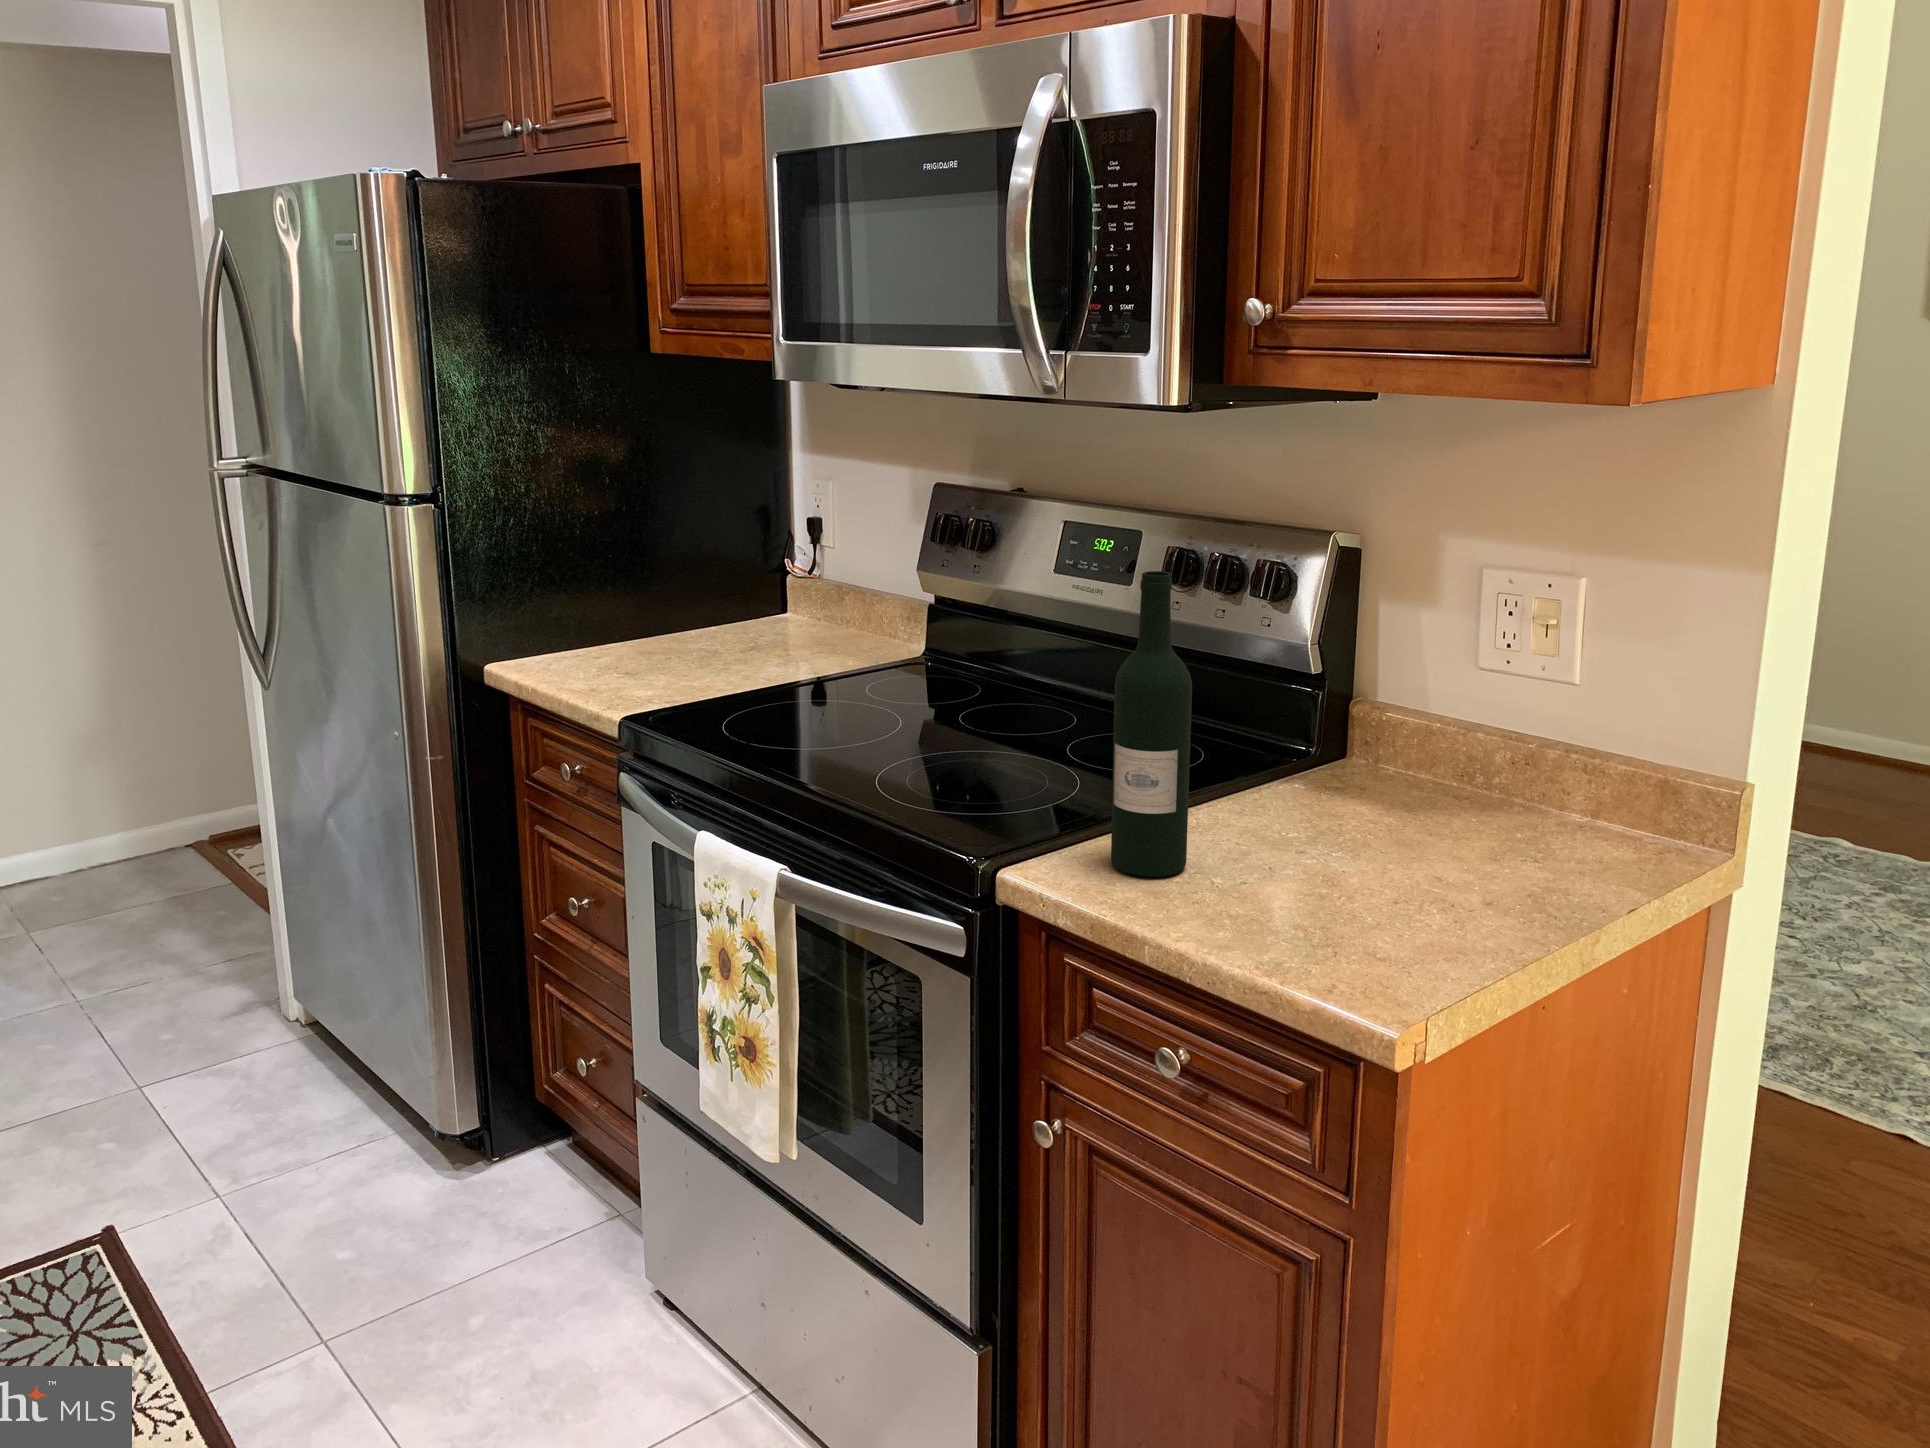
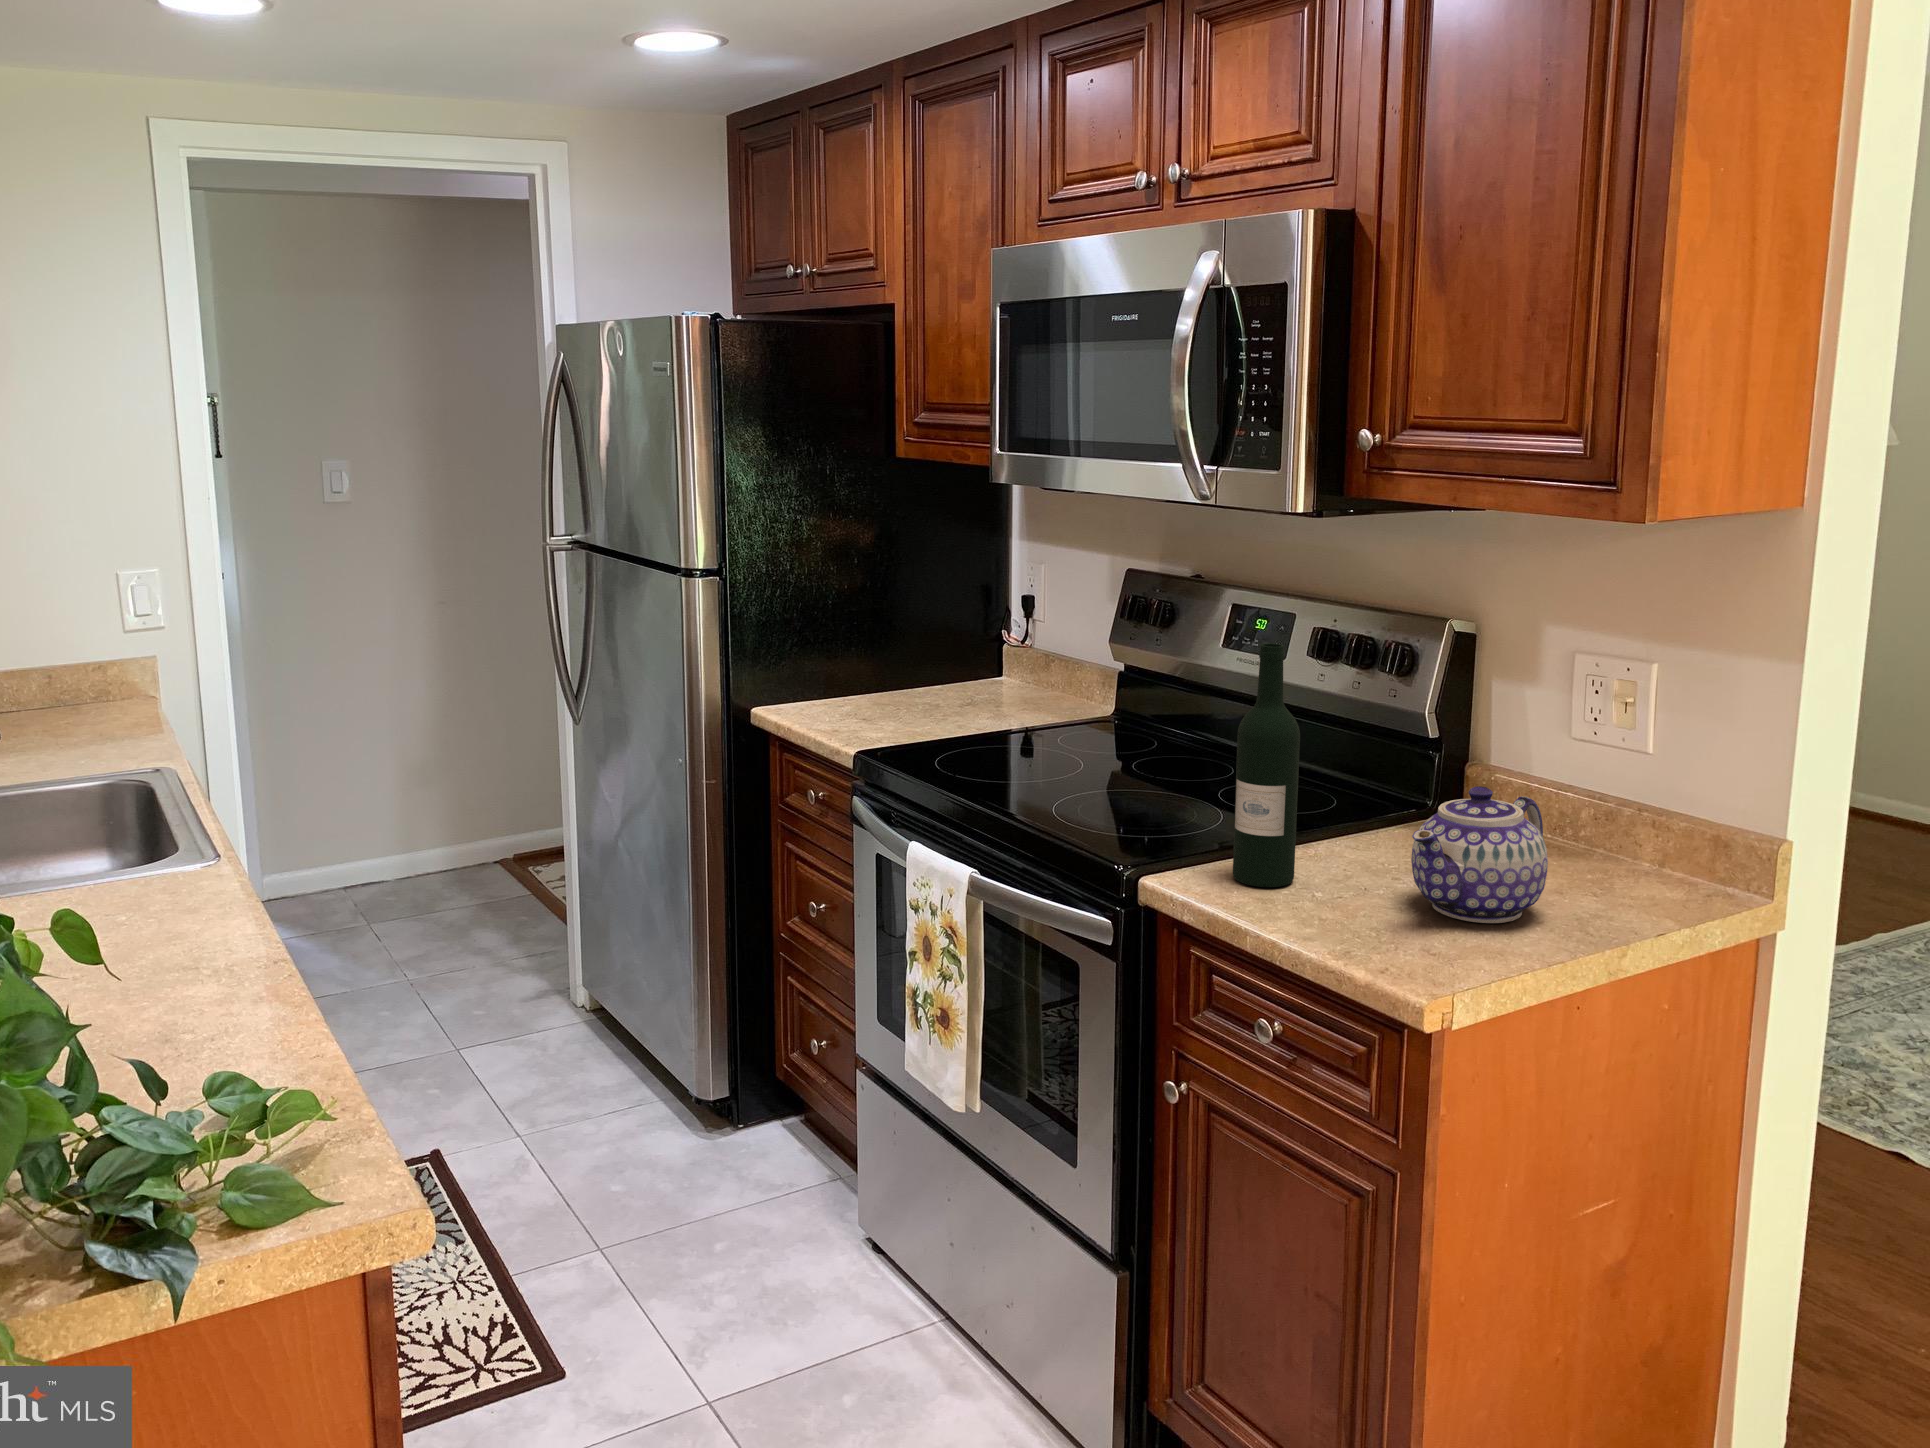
teapot: none [1334,741,1501,910] -> present [1411,786,1548,923]

